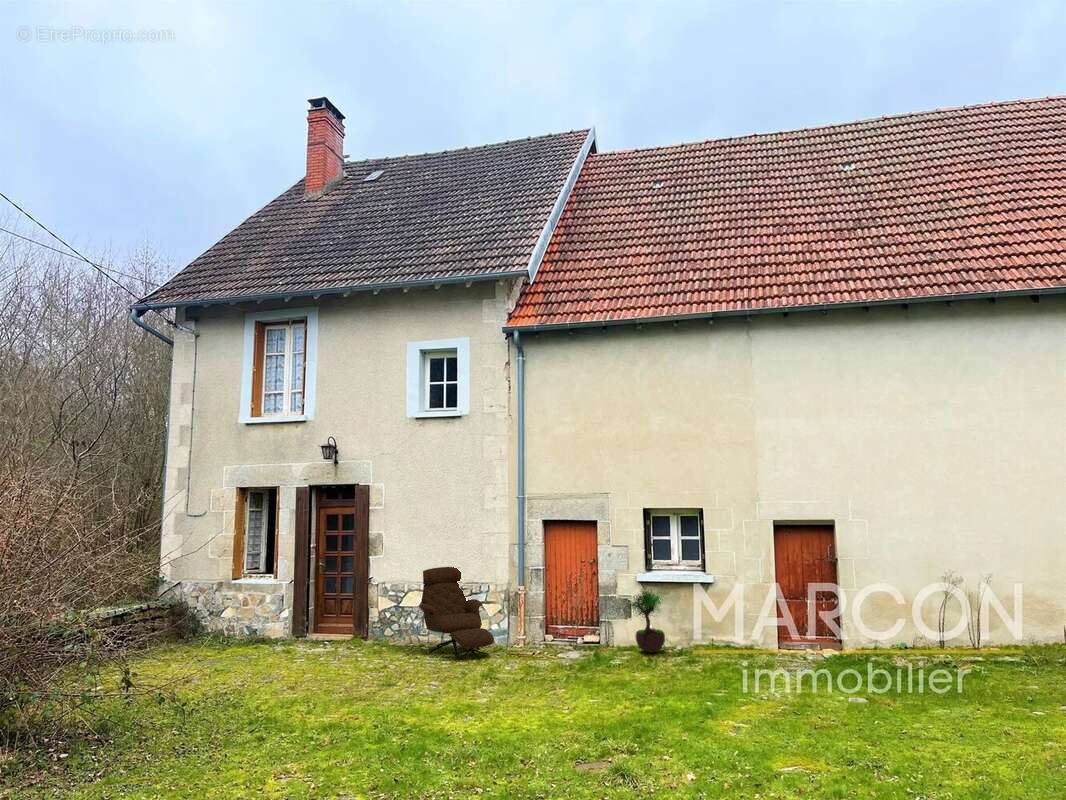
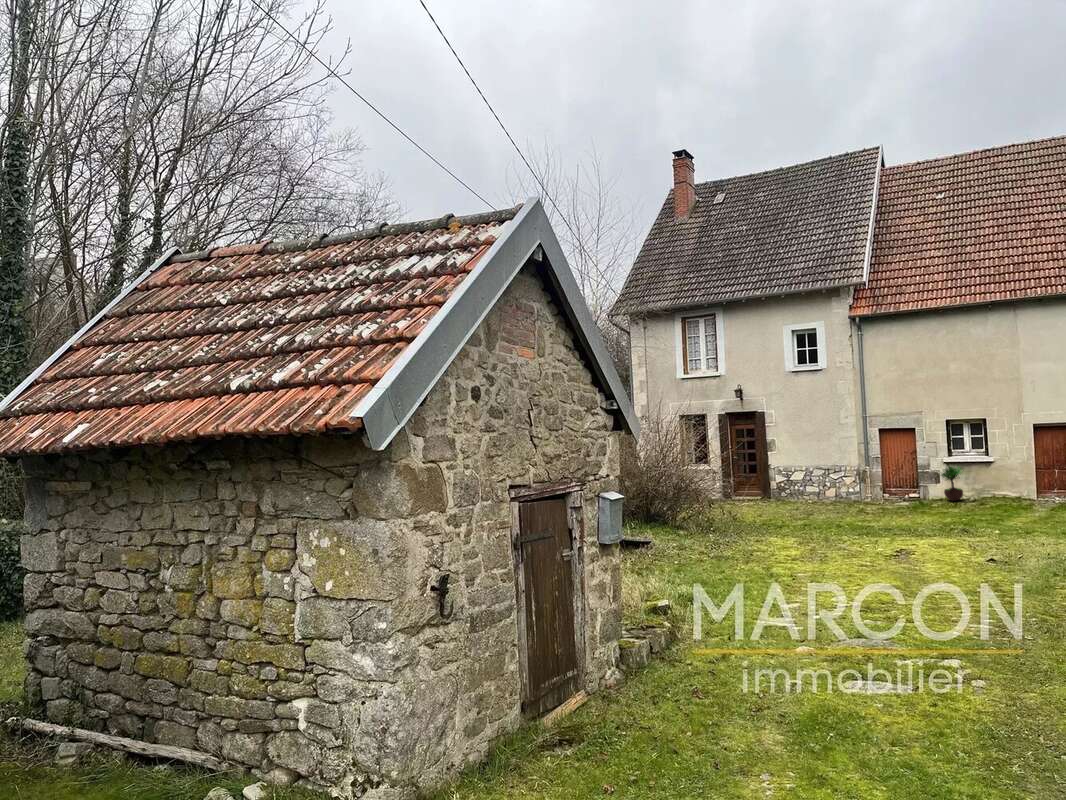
lounge chair: present [419,567,494,660] -> none [807,457,858,507]

